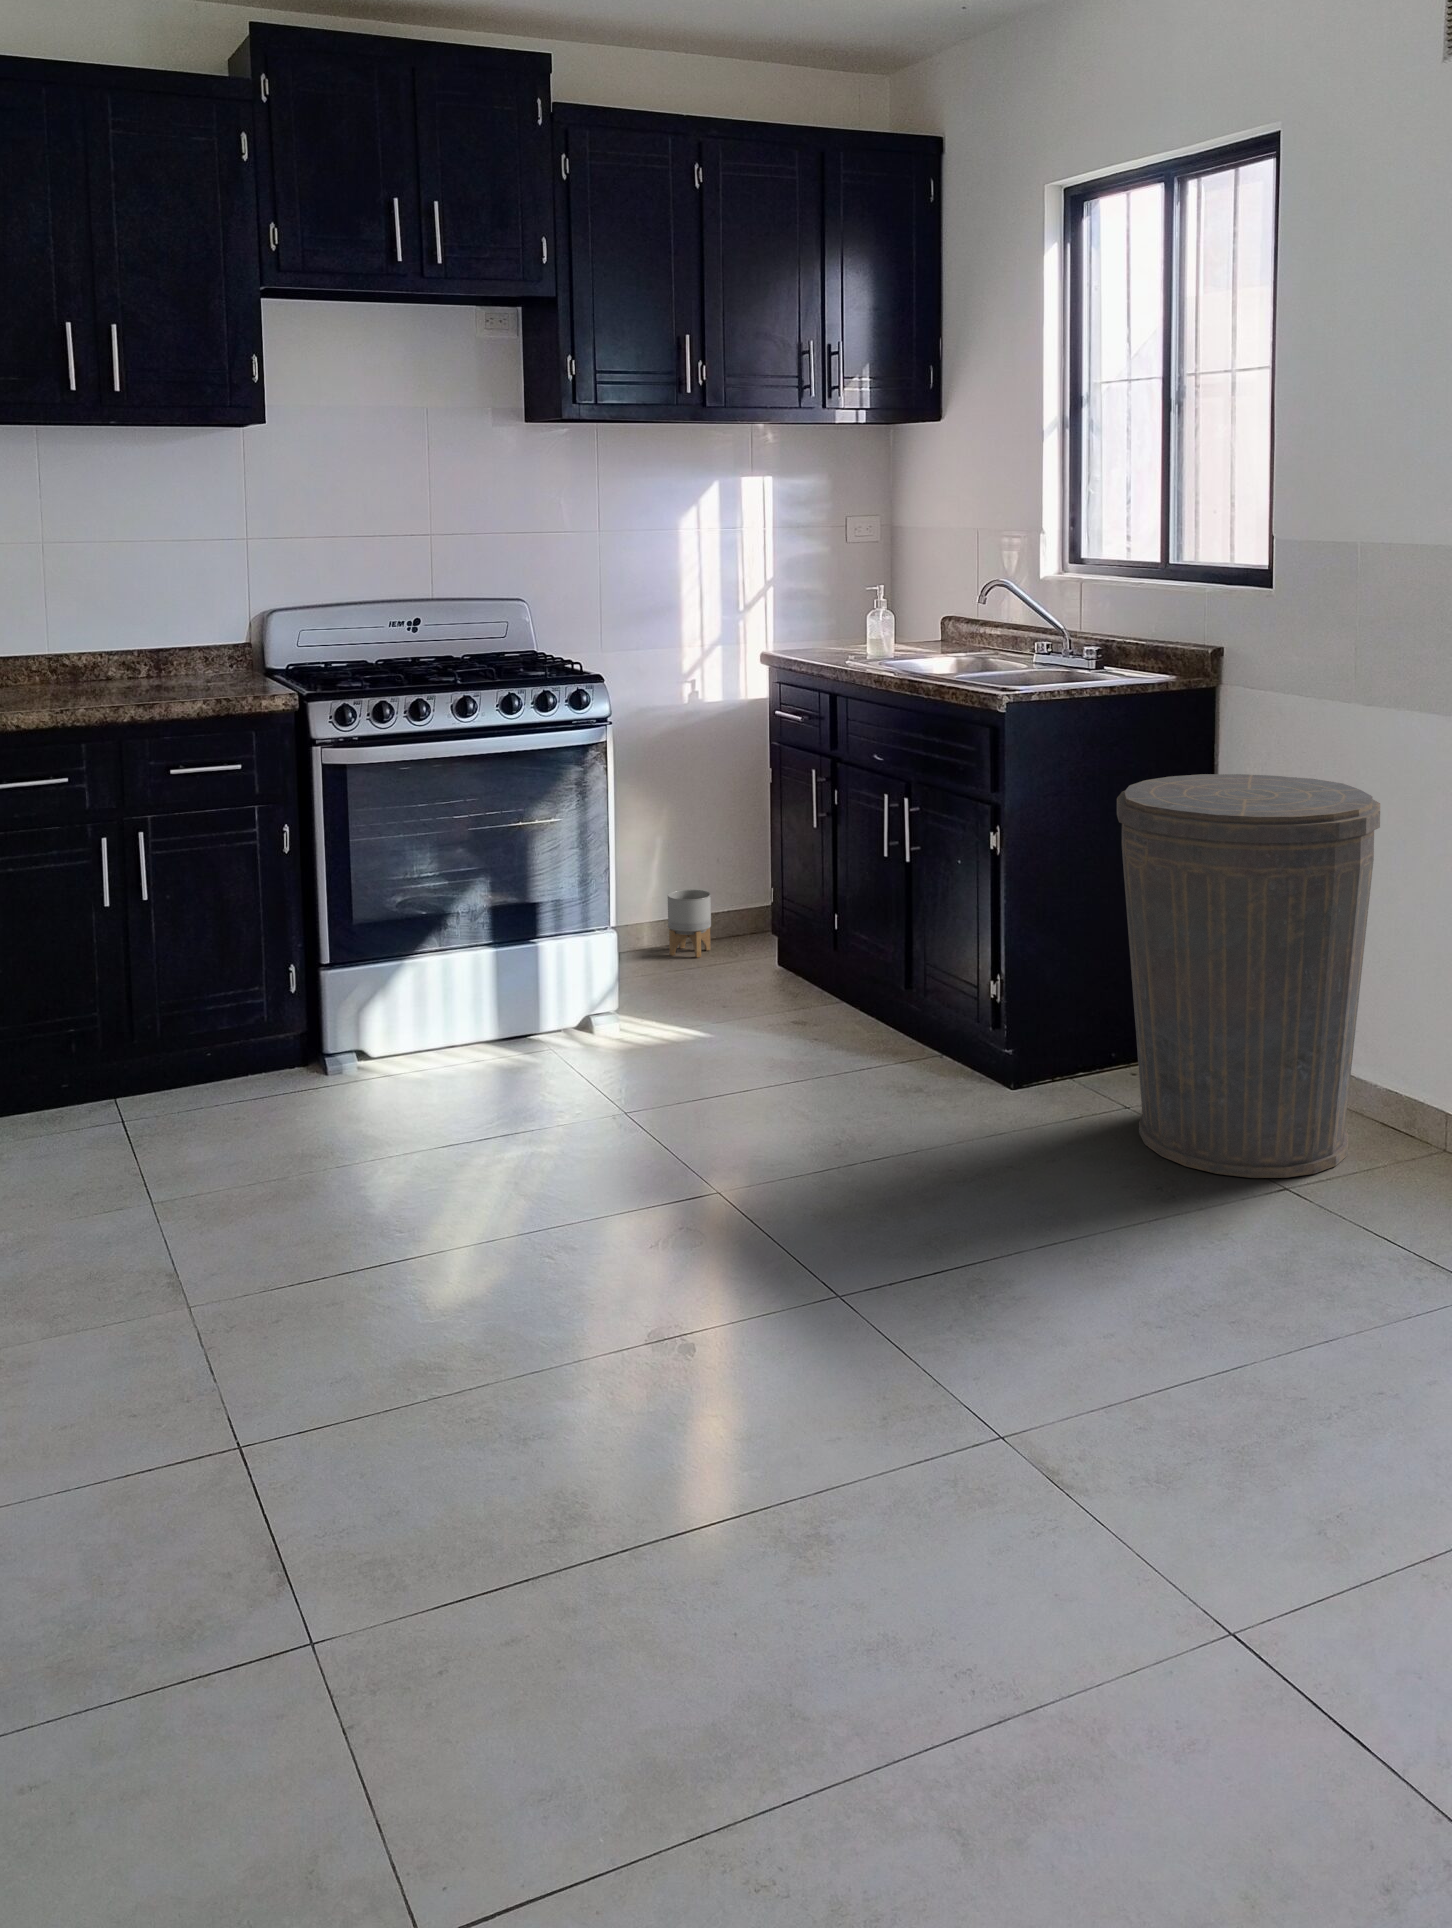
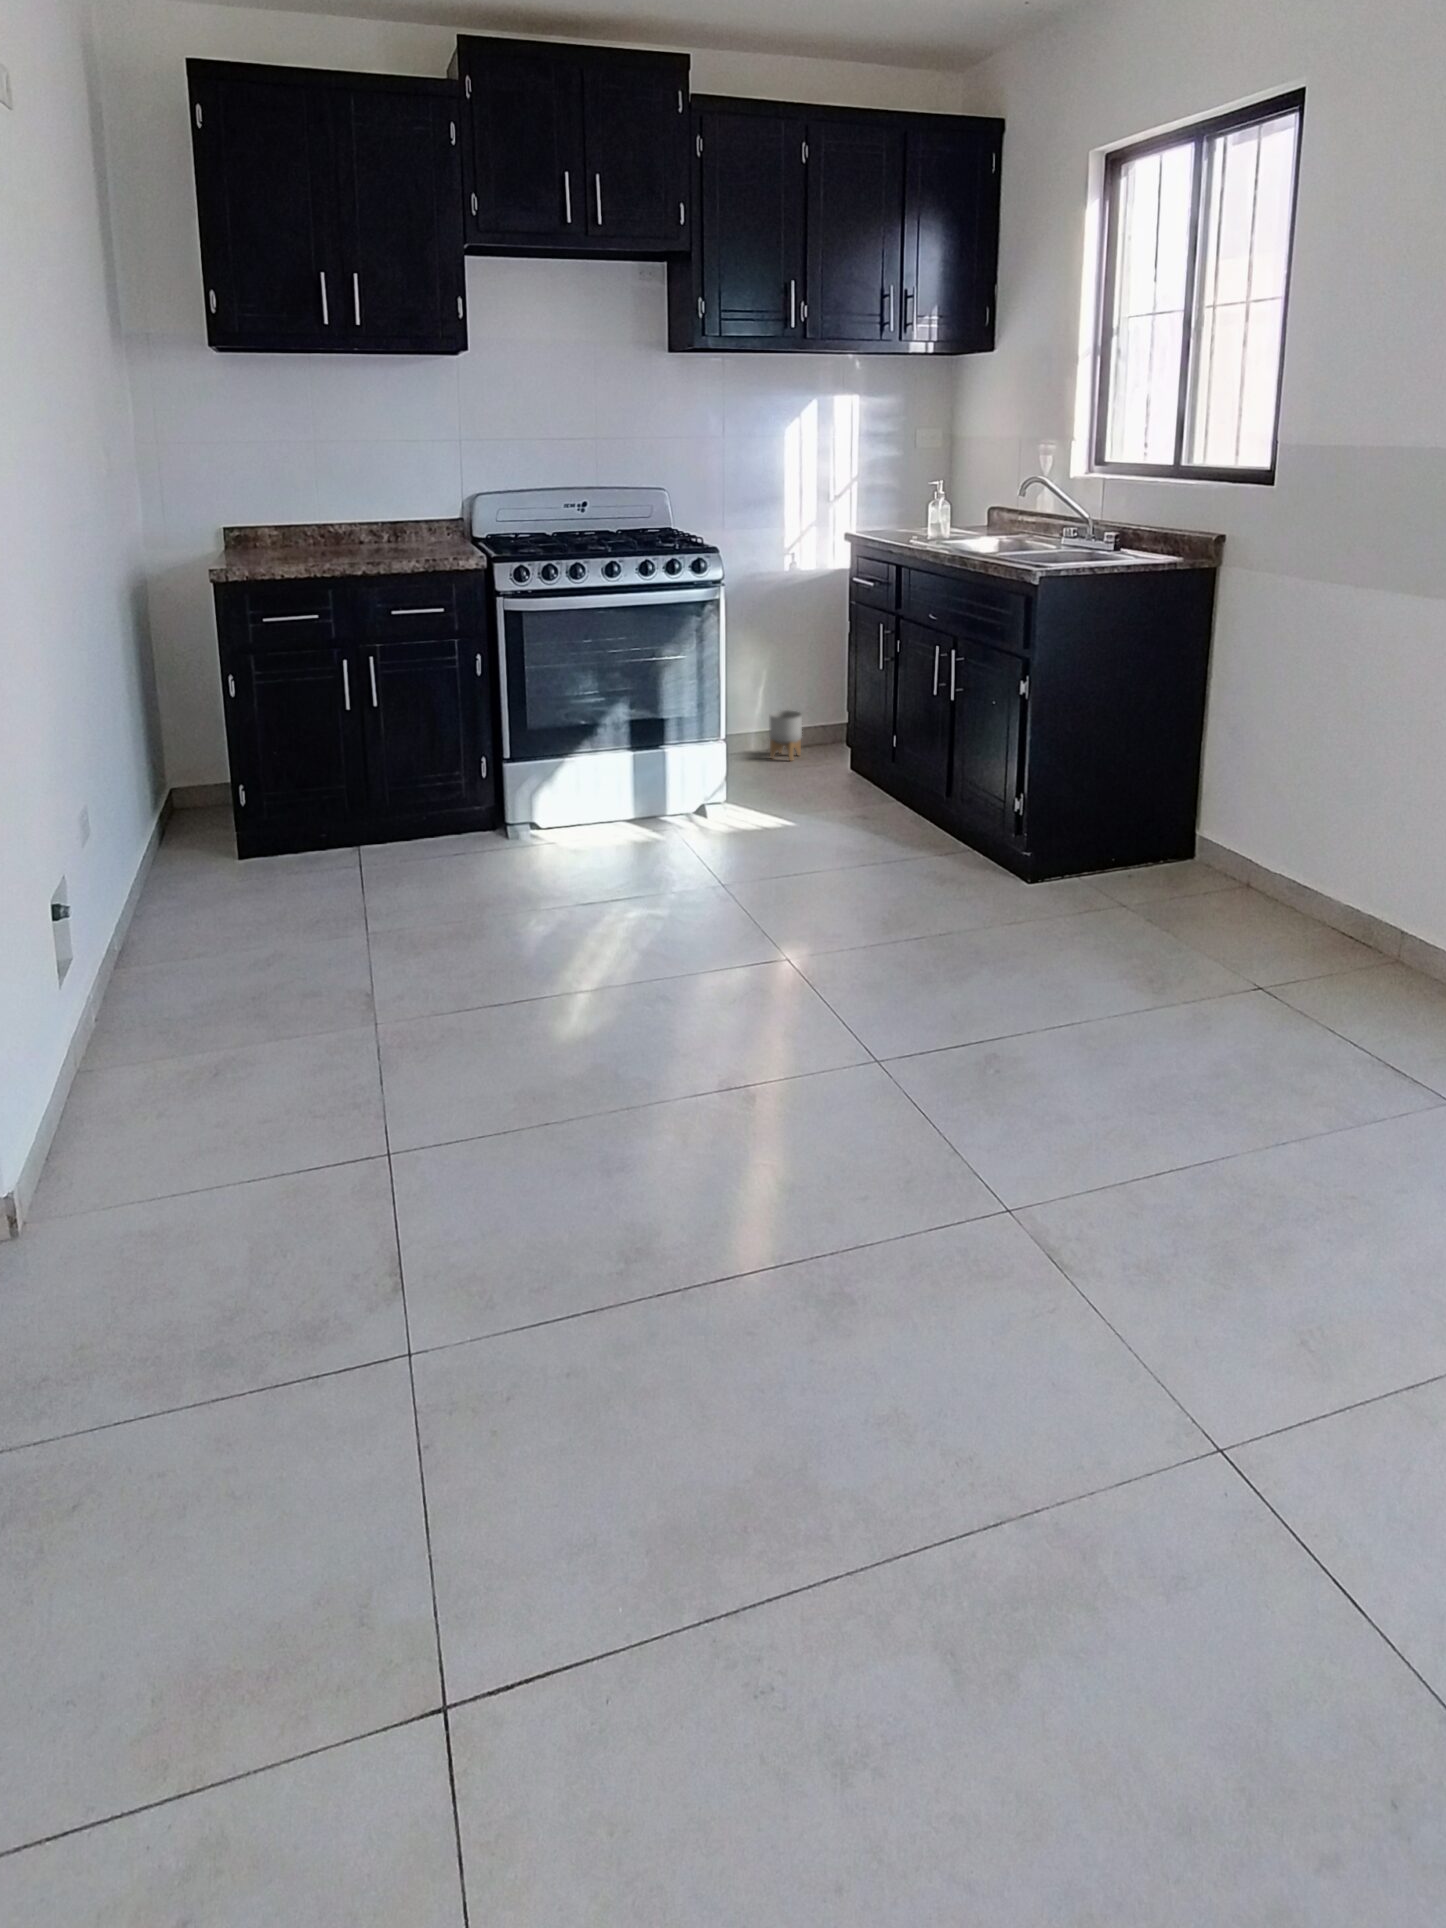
trash can: present [1117,774,1380,1178] -> none [1127,640,1362,975]

